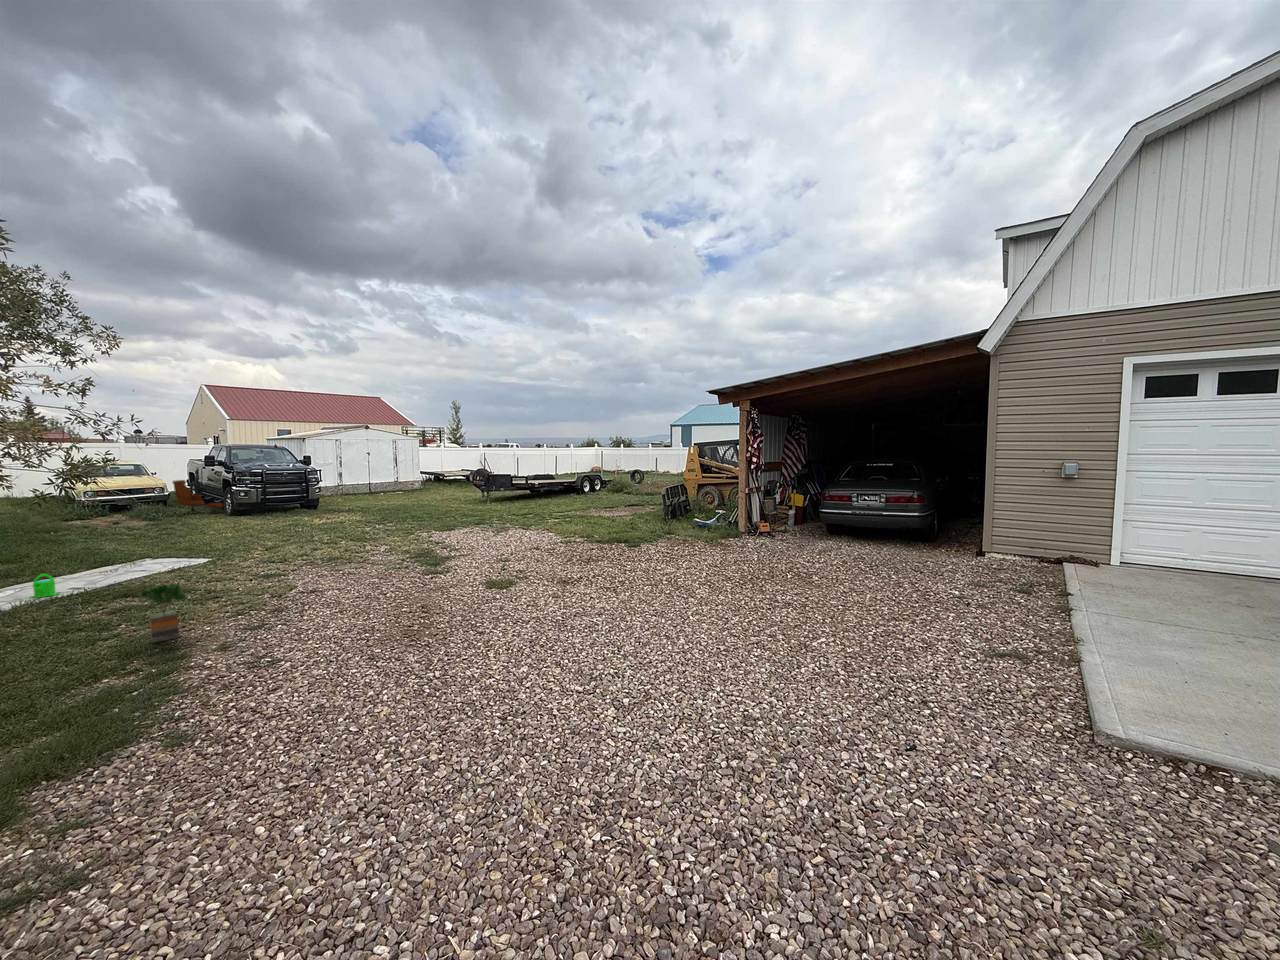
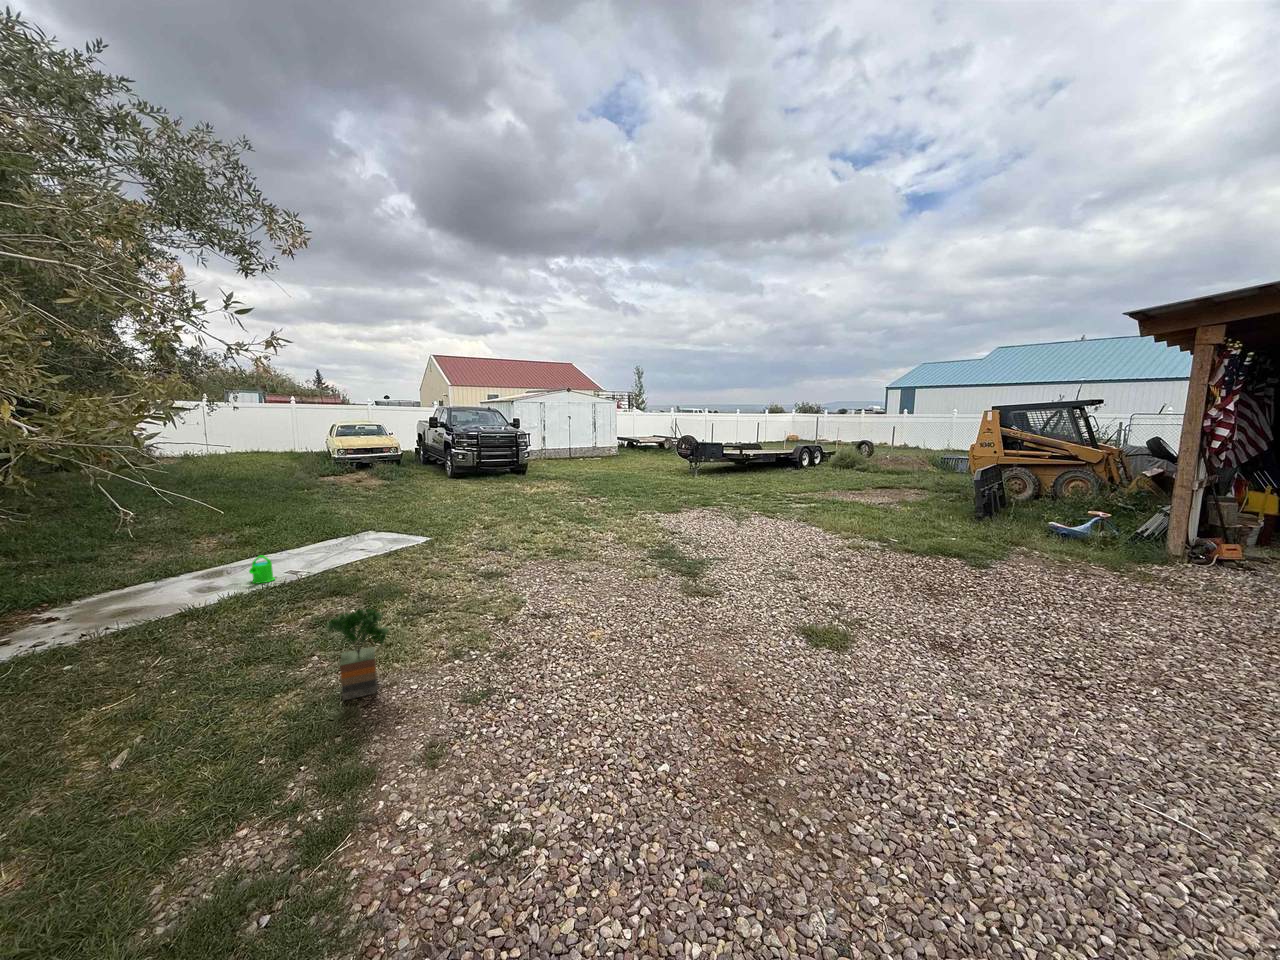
lounge chair: present [173,480,223,513] -> none [404,441,445,475]

